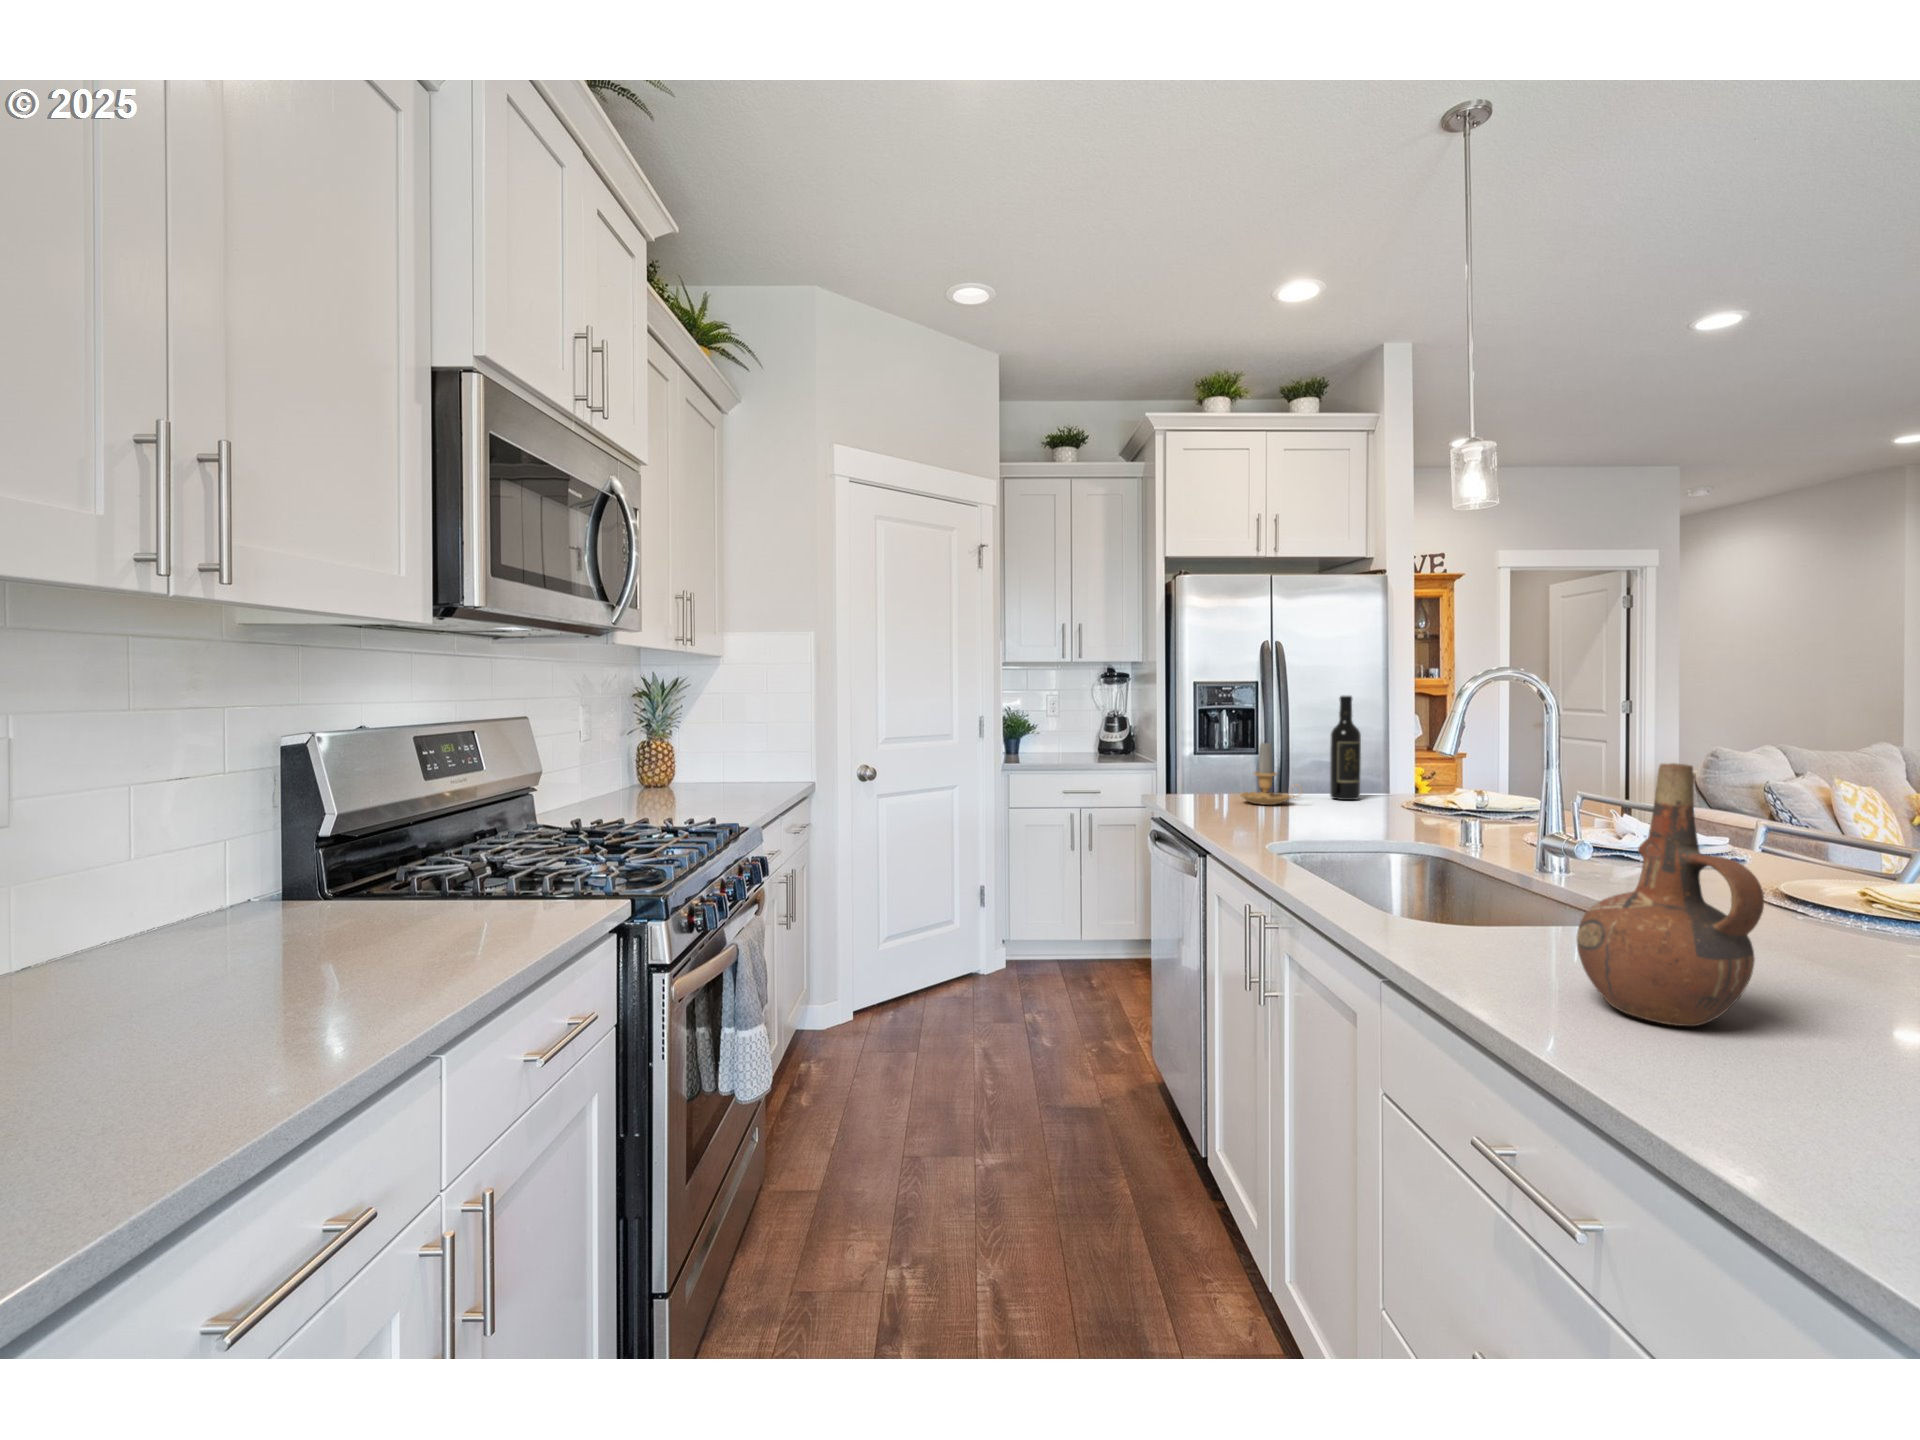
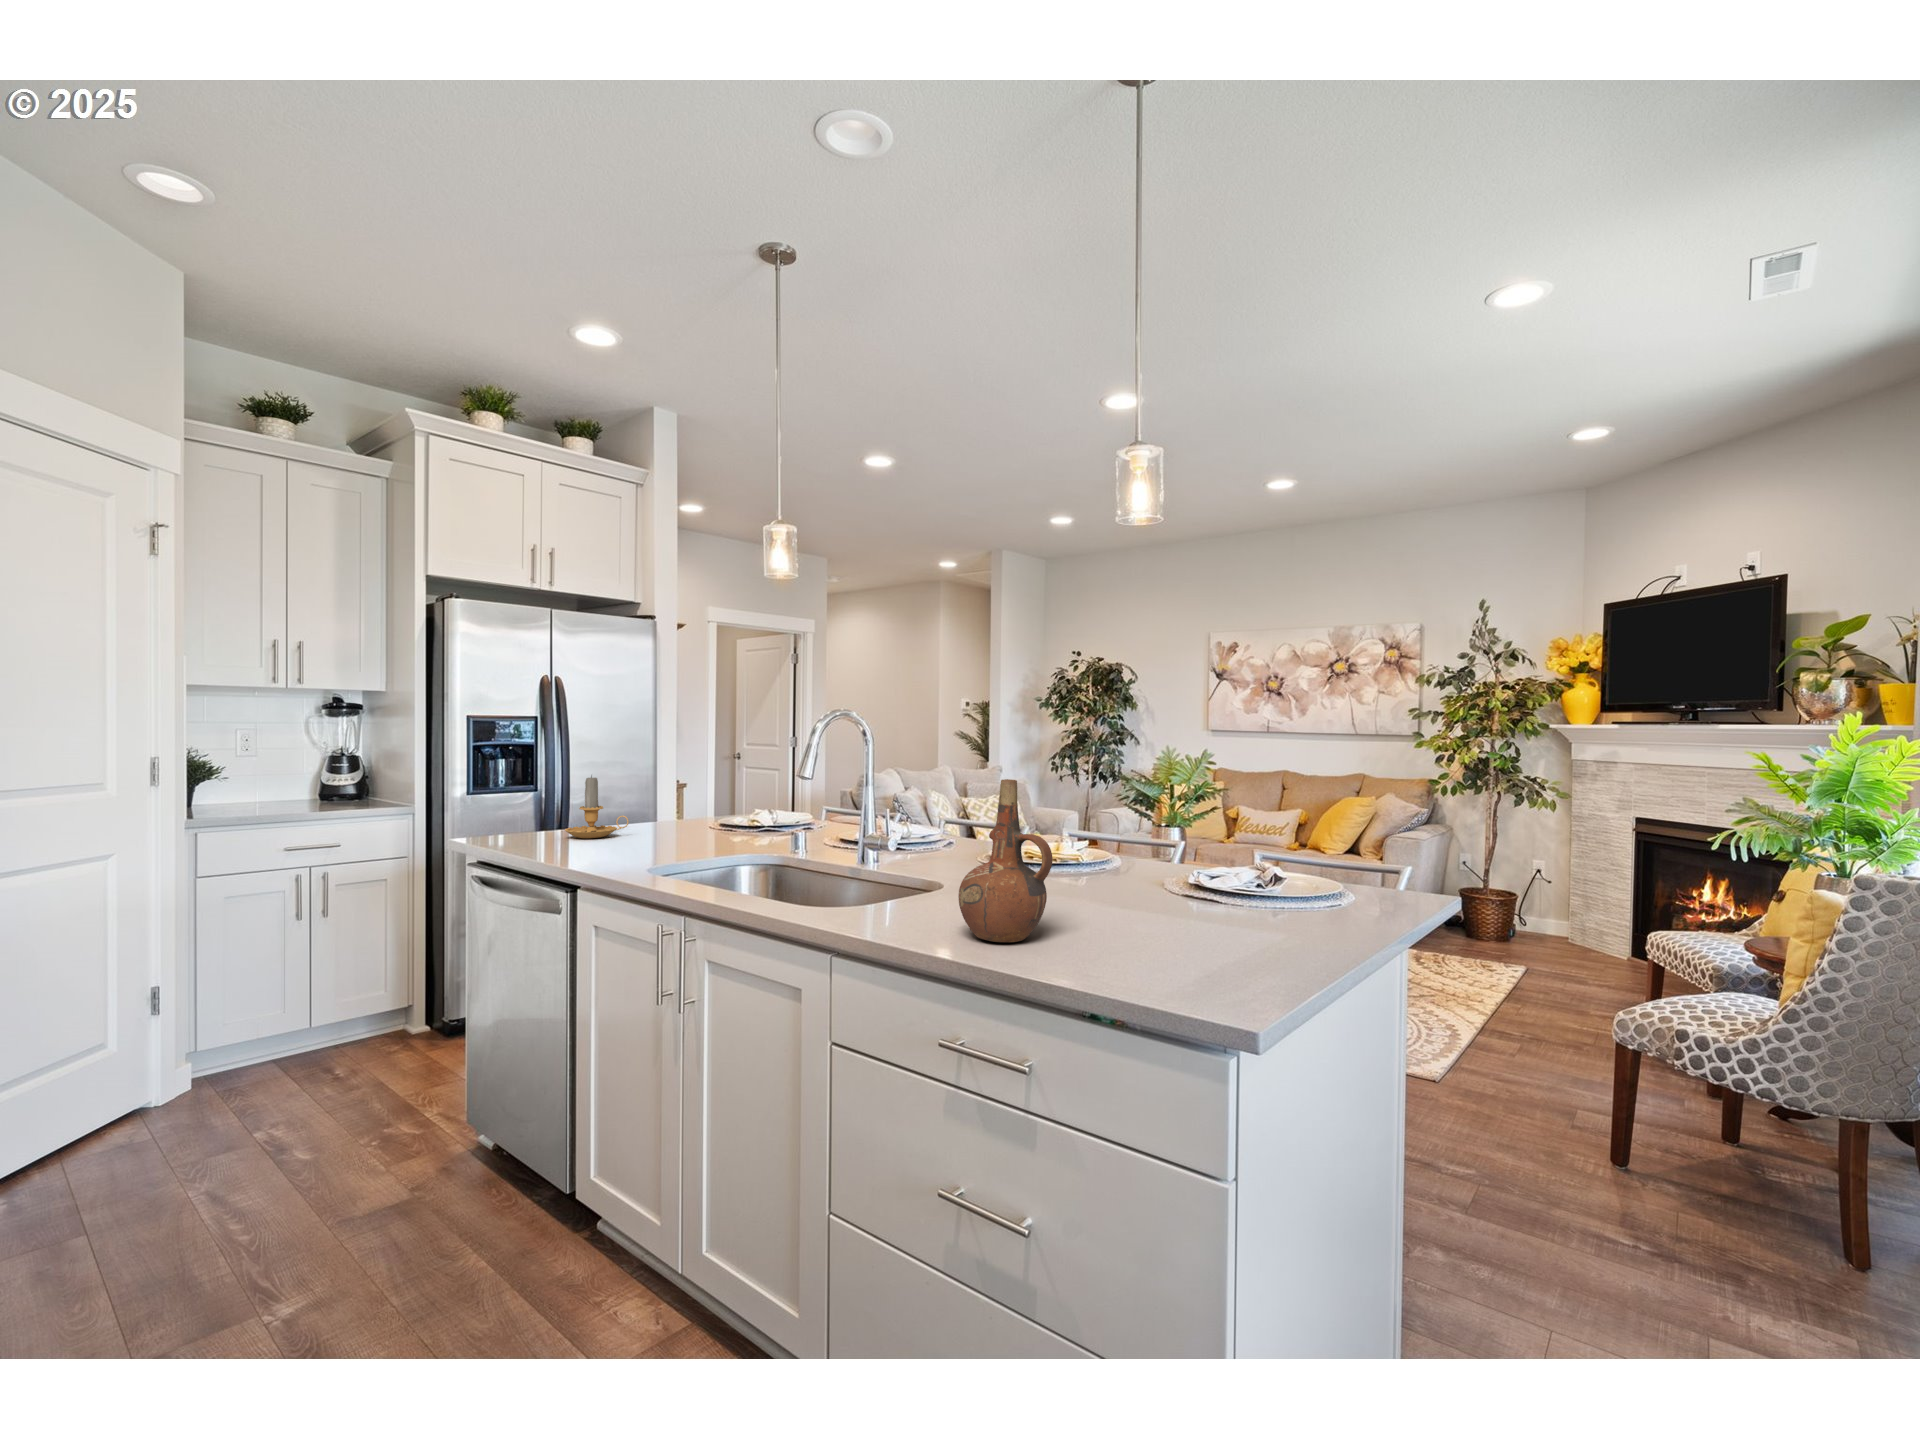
wine bottle: present [1330,696,1361,800] -> none [644,731,671,828]

